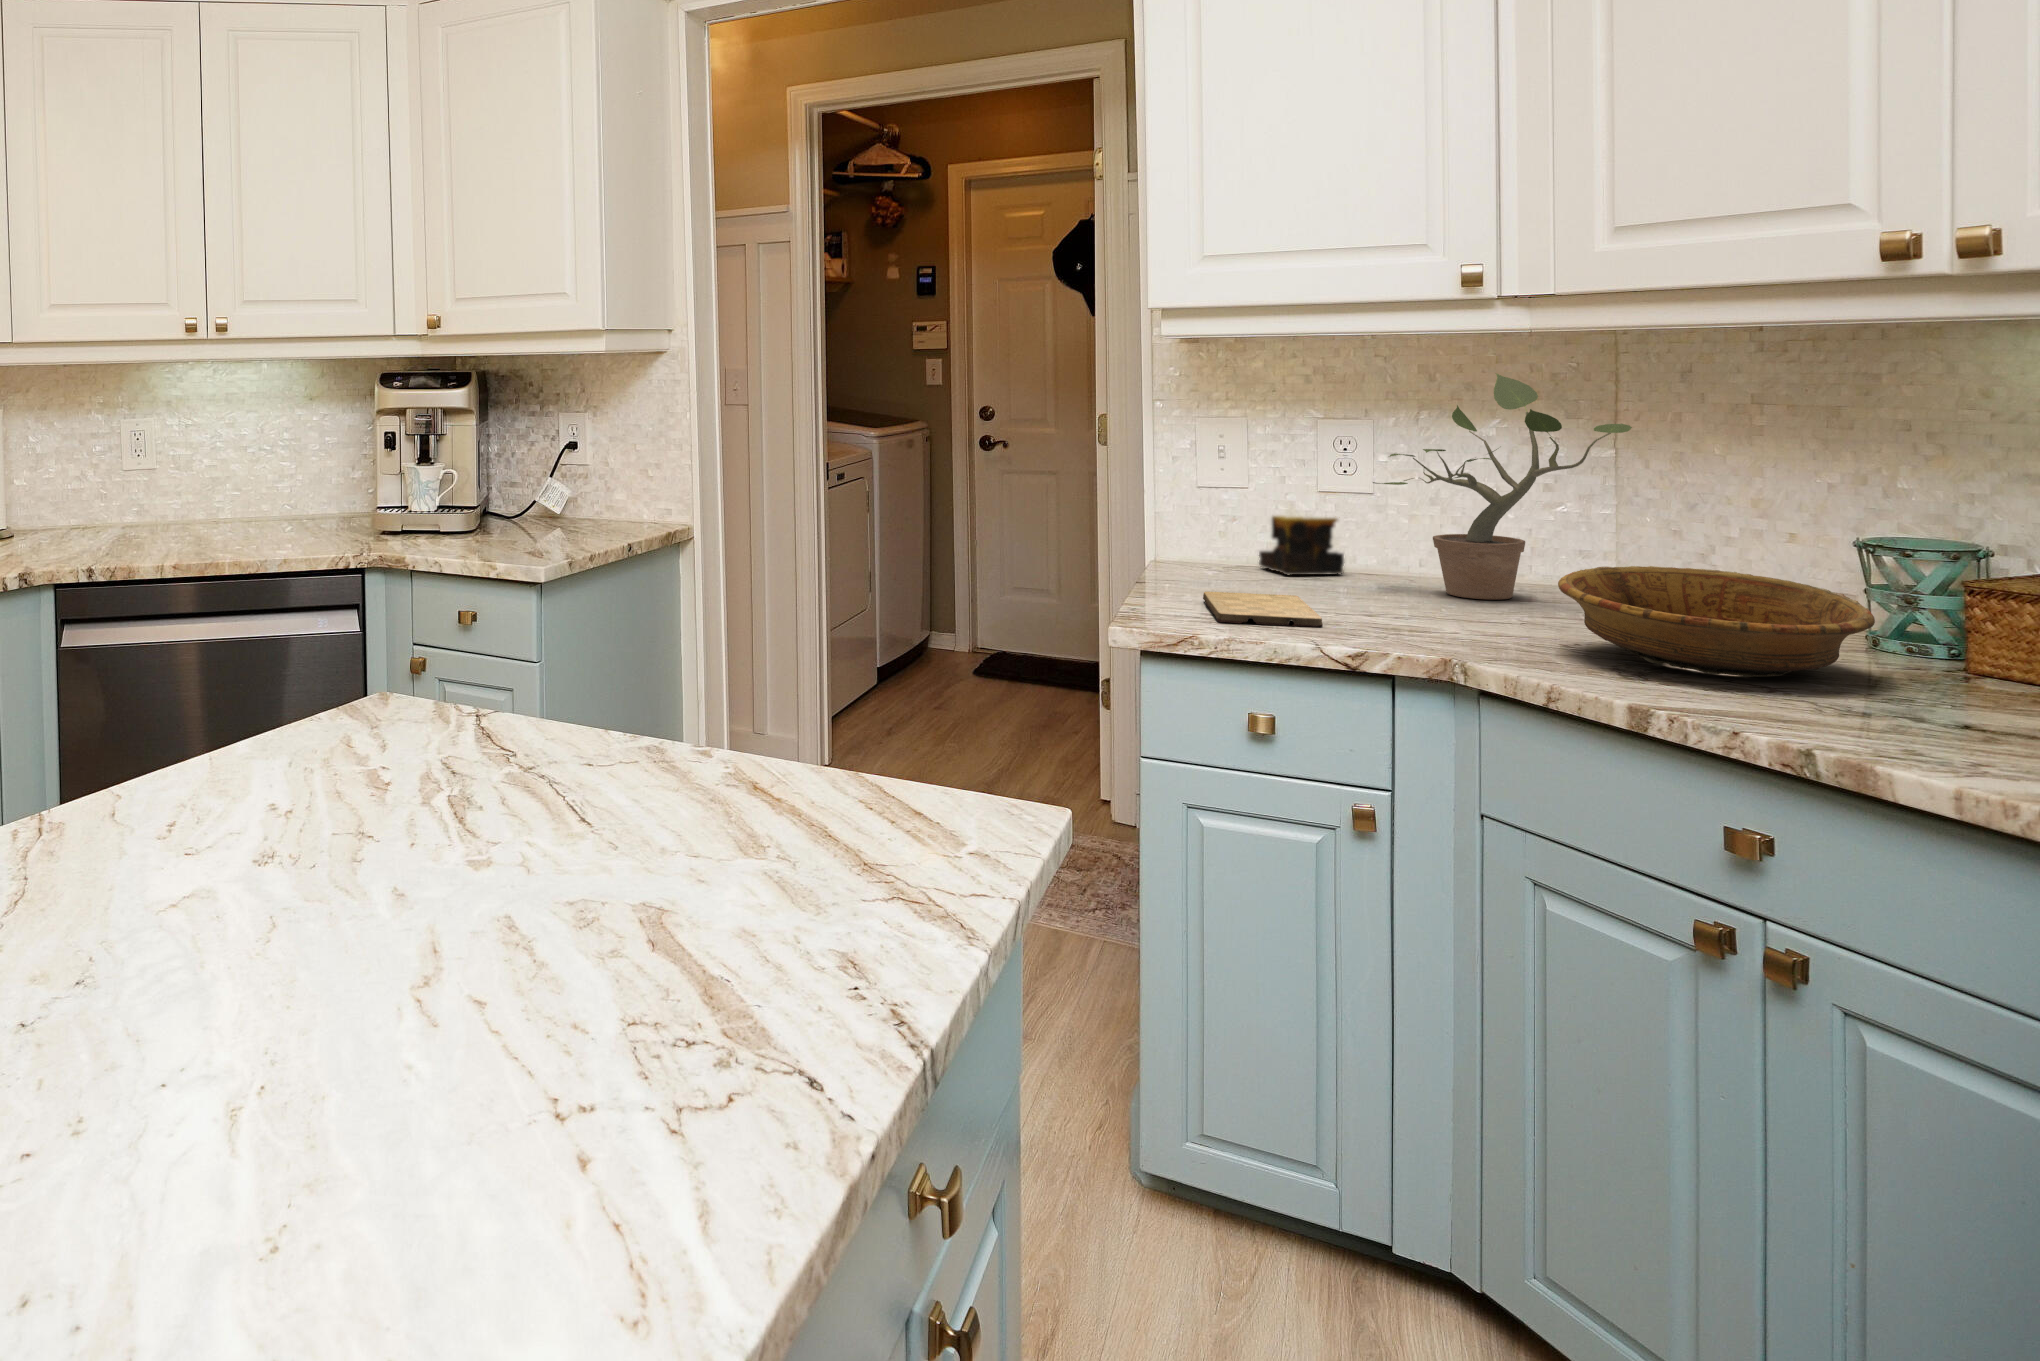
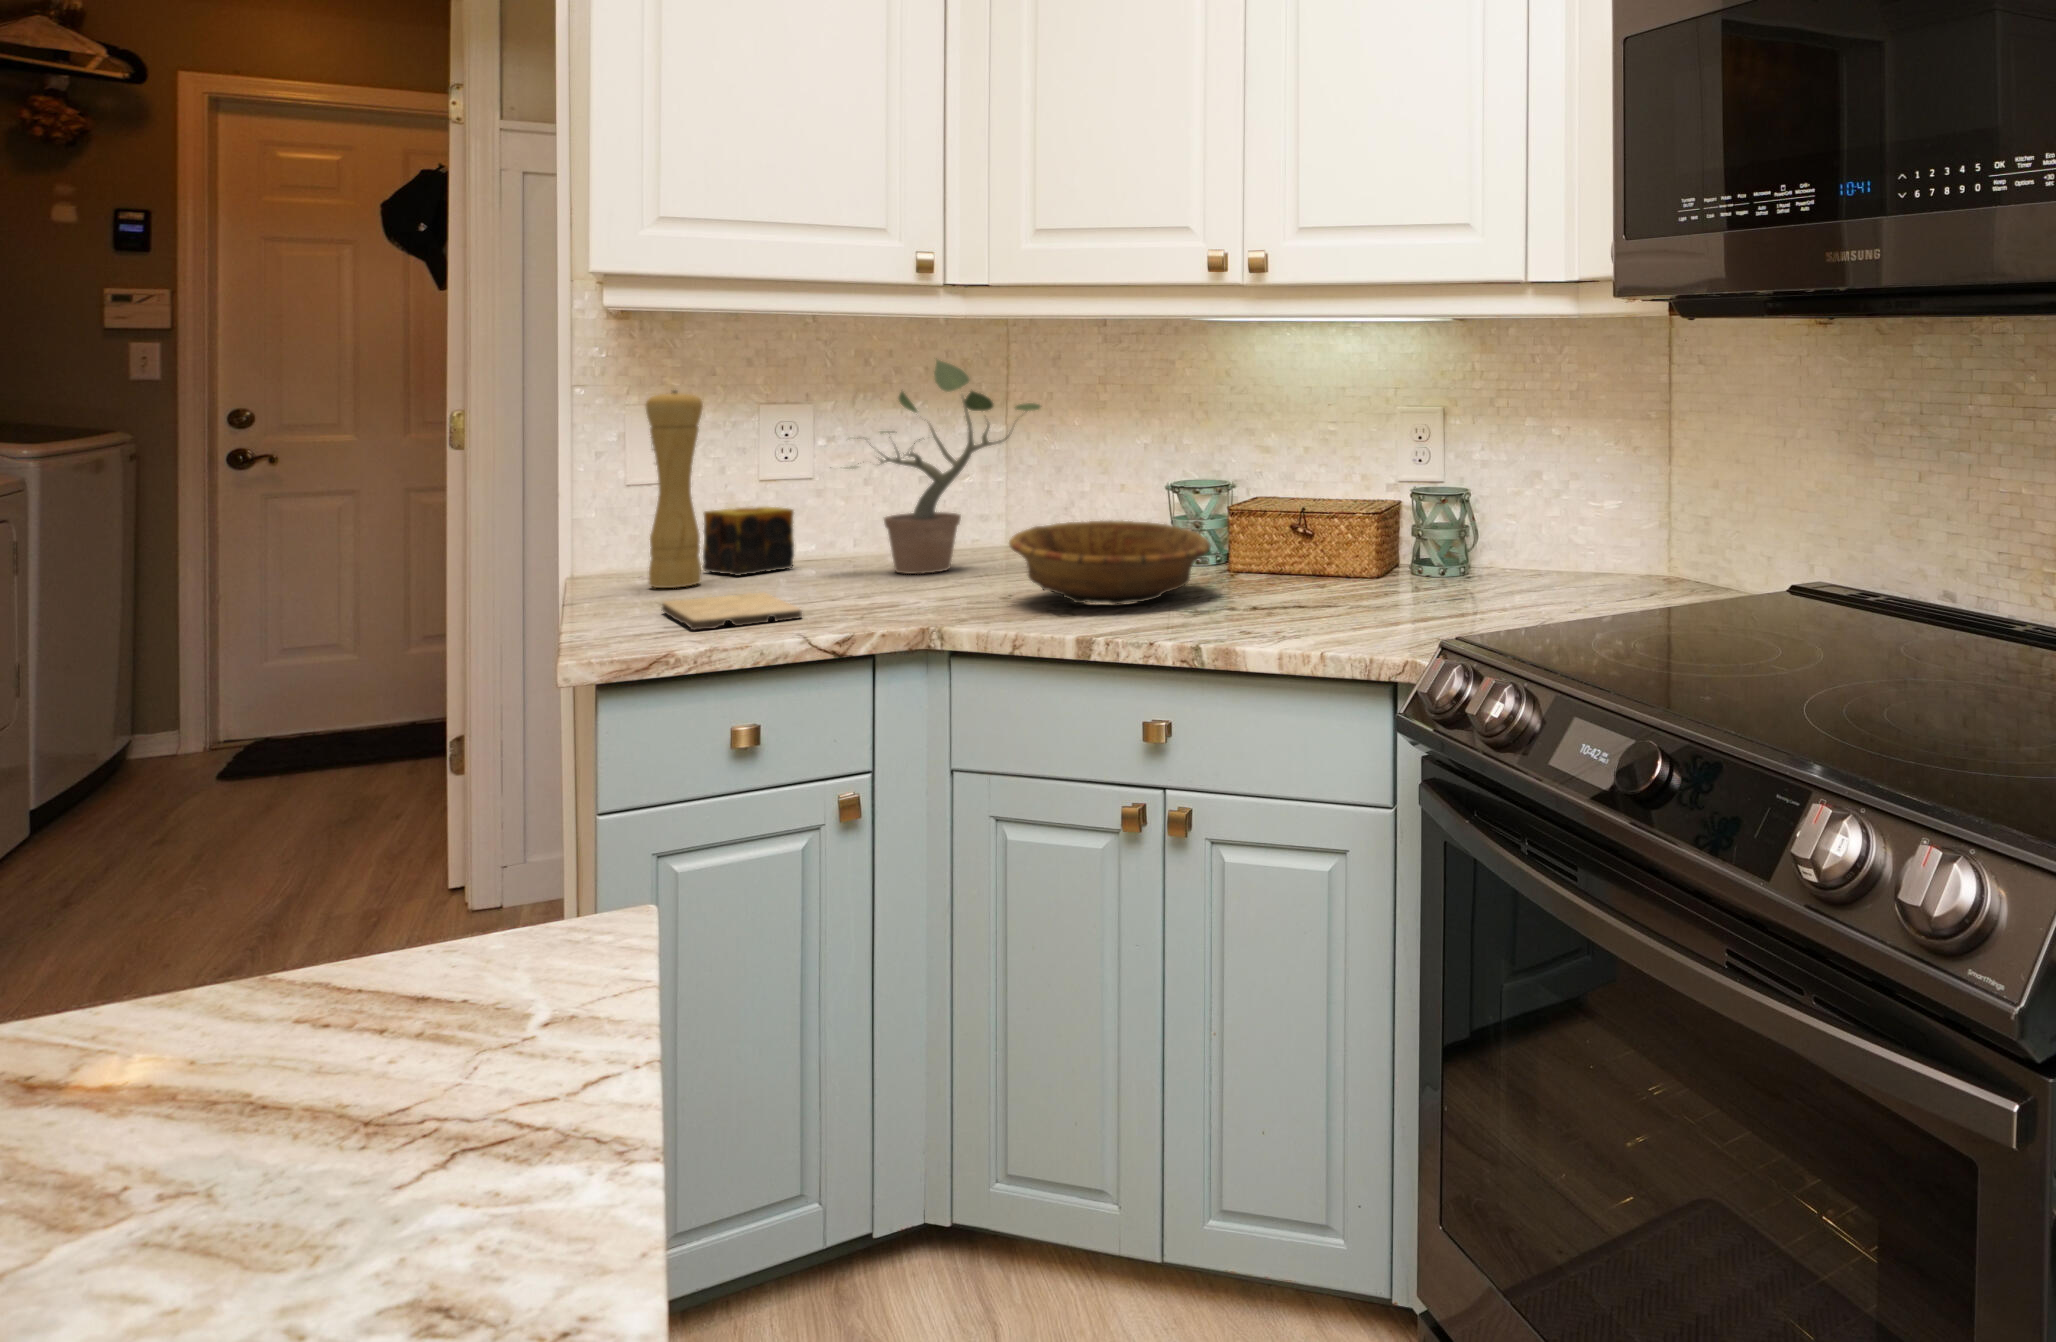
pepper mill: none [1202,405,1252,579] -> present [646,390,703,588]

